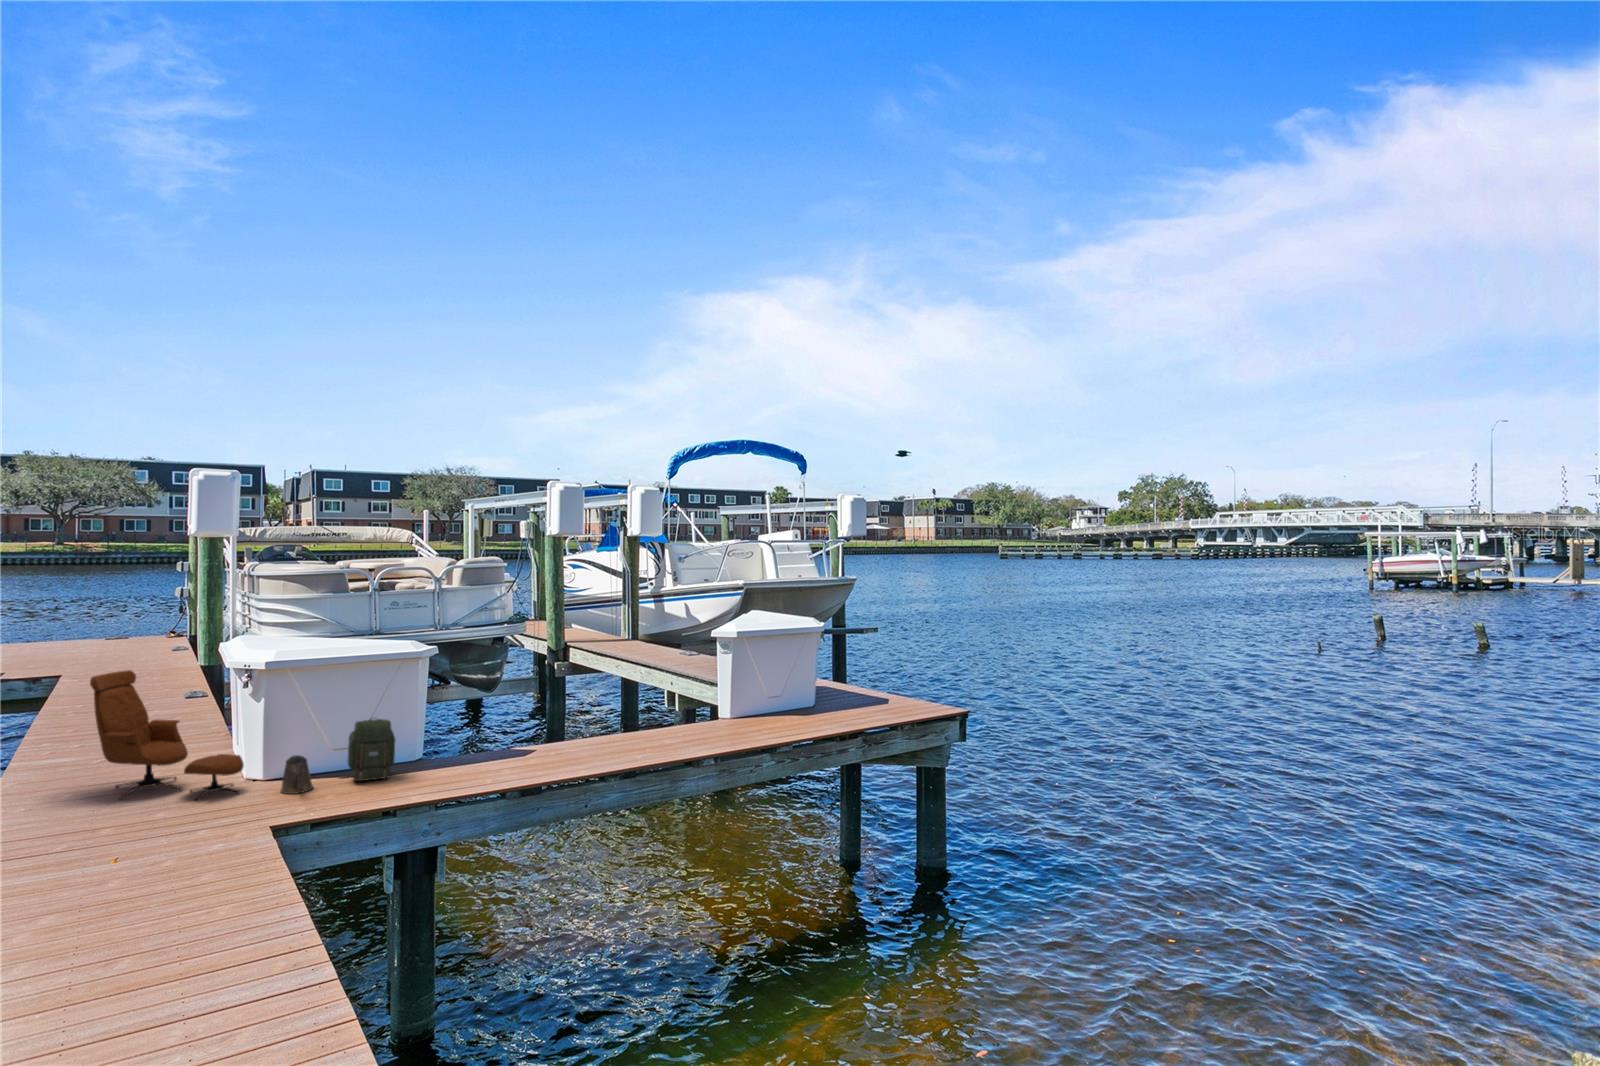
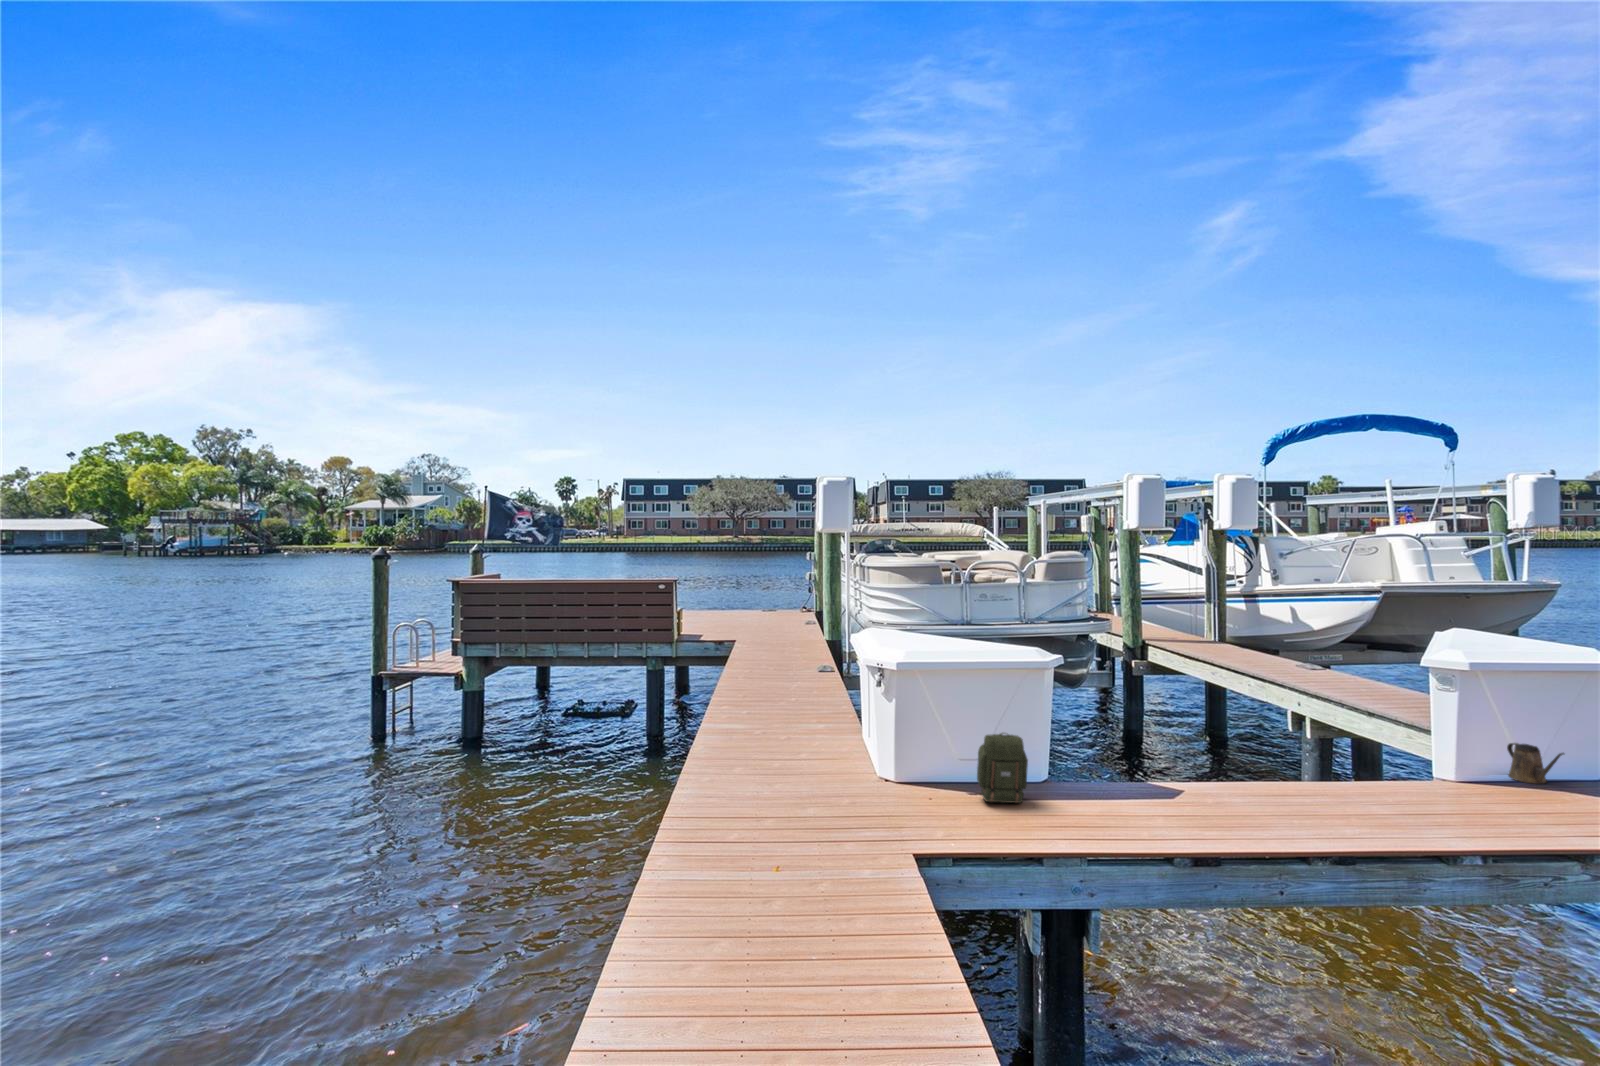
lounge chair: present [90,670,244,800] -> none [748,658,877,799]
watering can: present [281,755,313,794] -> present [1507,743,1564,784]

